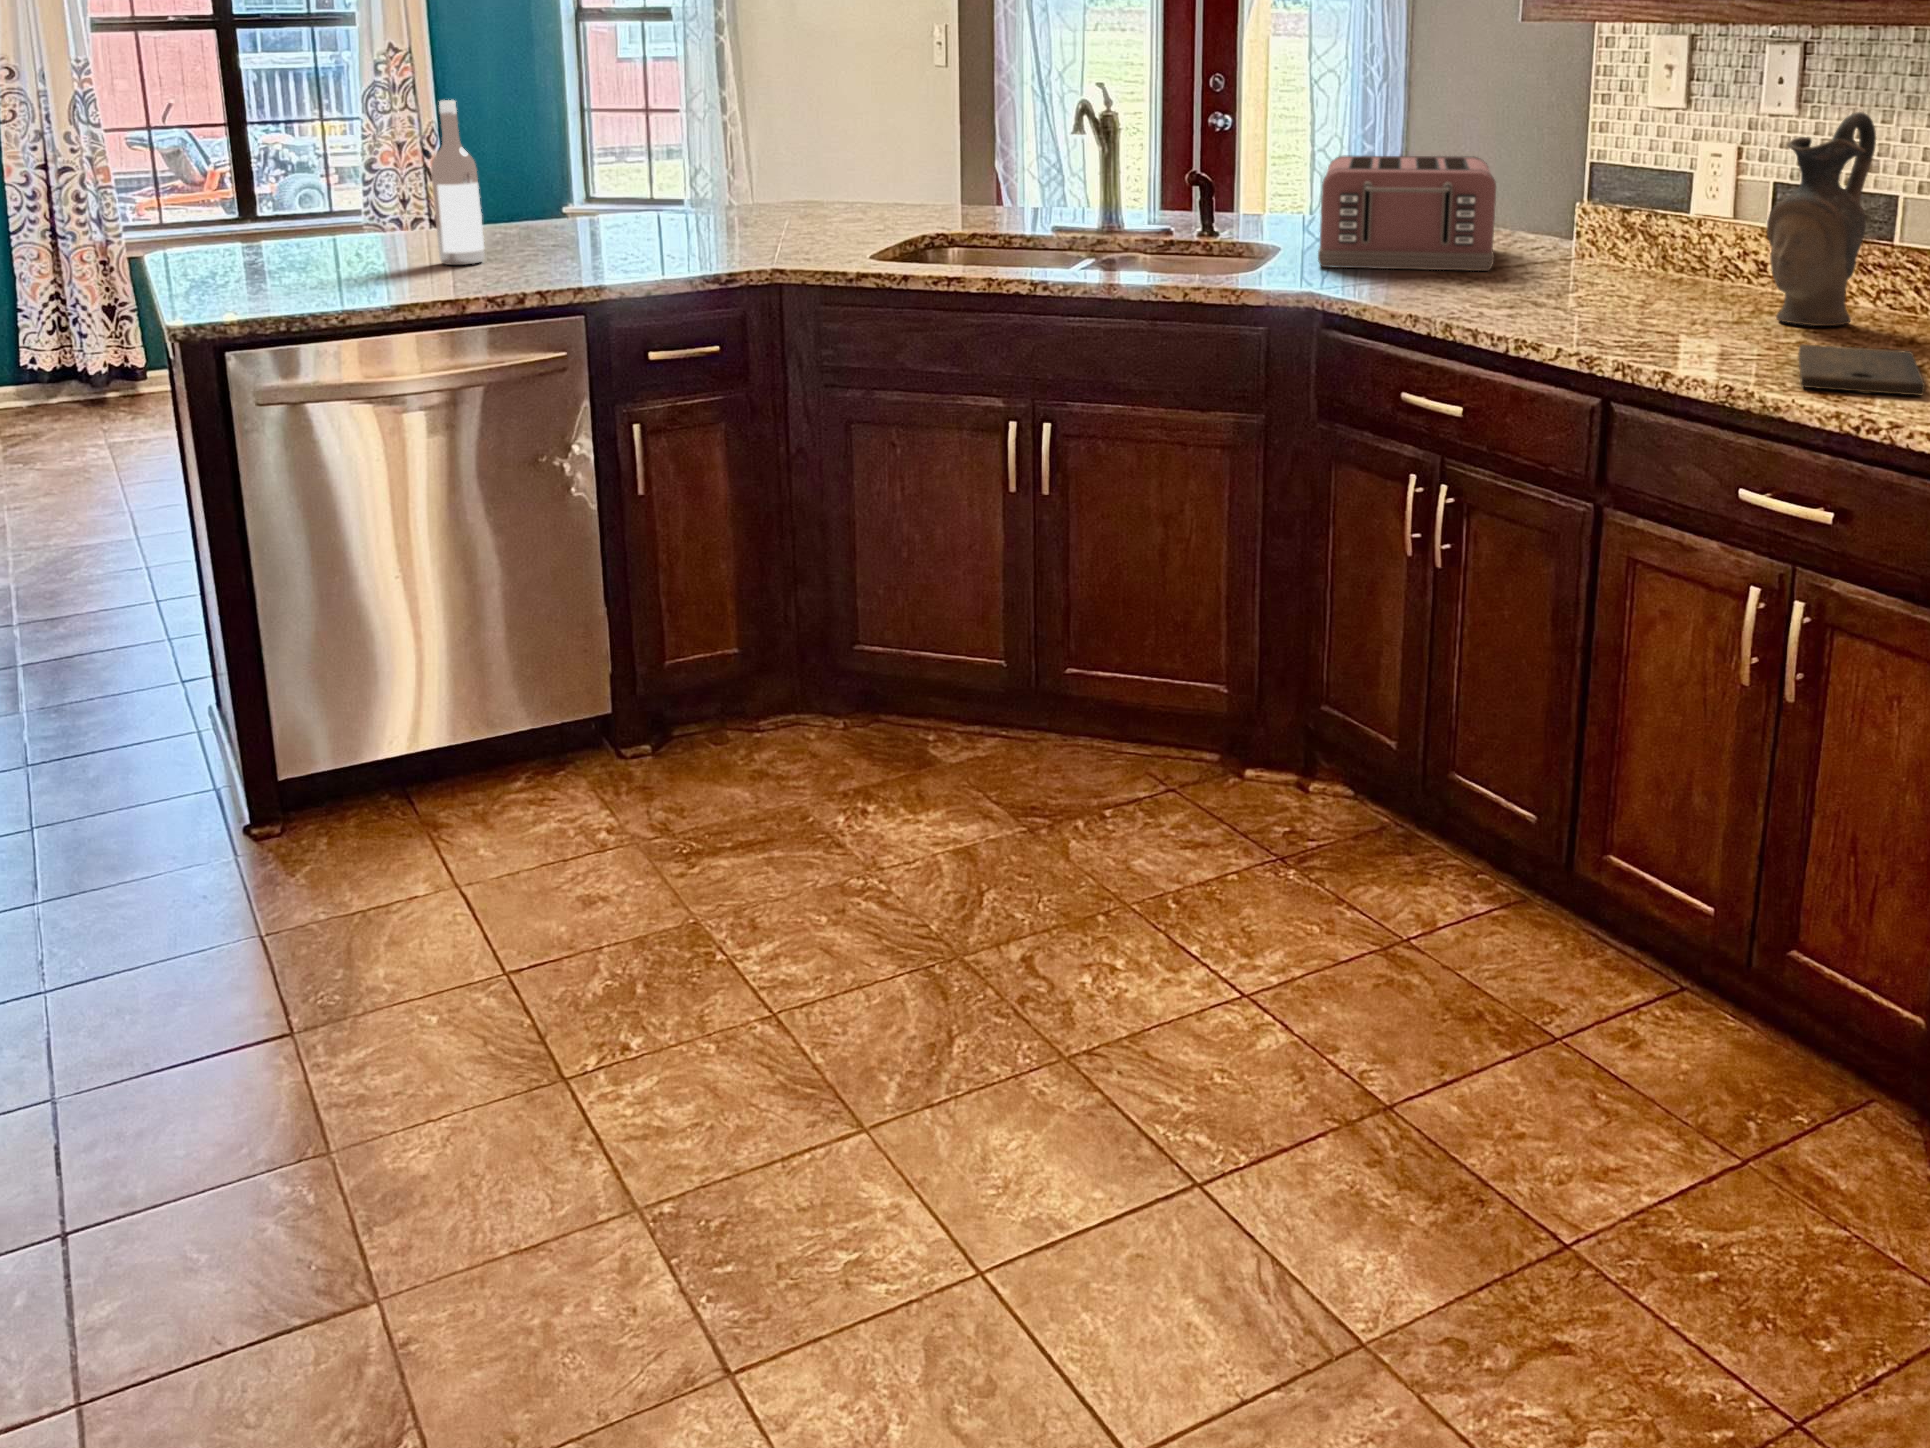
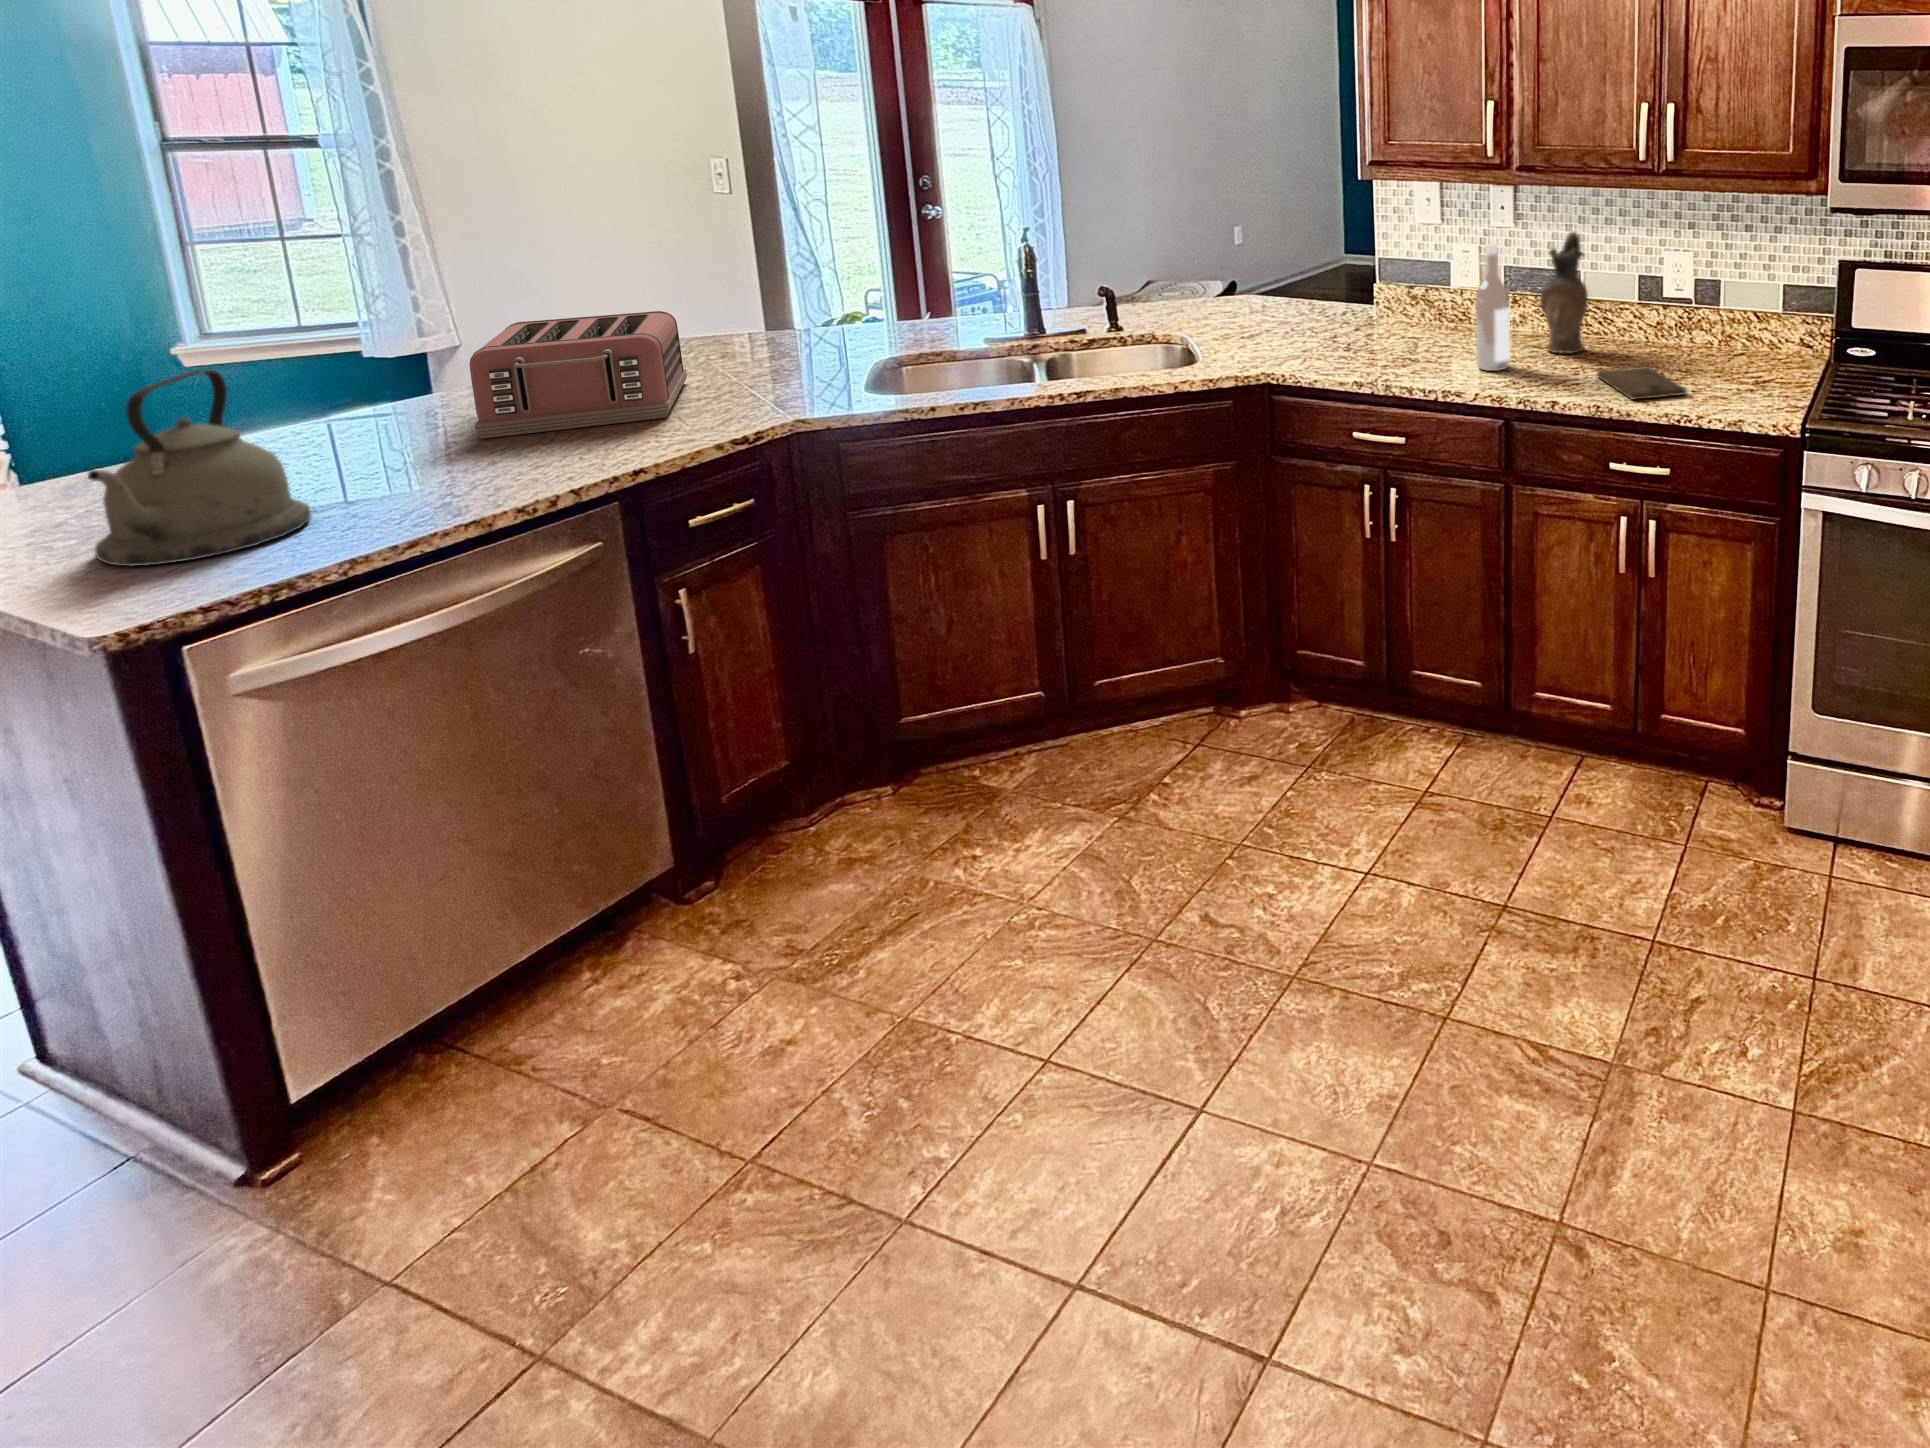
wine bottle: present [431,100,485,265] -> present [1475,244,1510,371]
kettle: none [216,138,376,295] -> present [88,370,311,566]
toaster: present [1318,156,1496,271] -> present [469,311,687,439]

